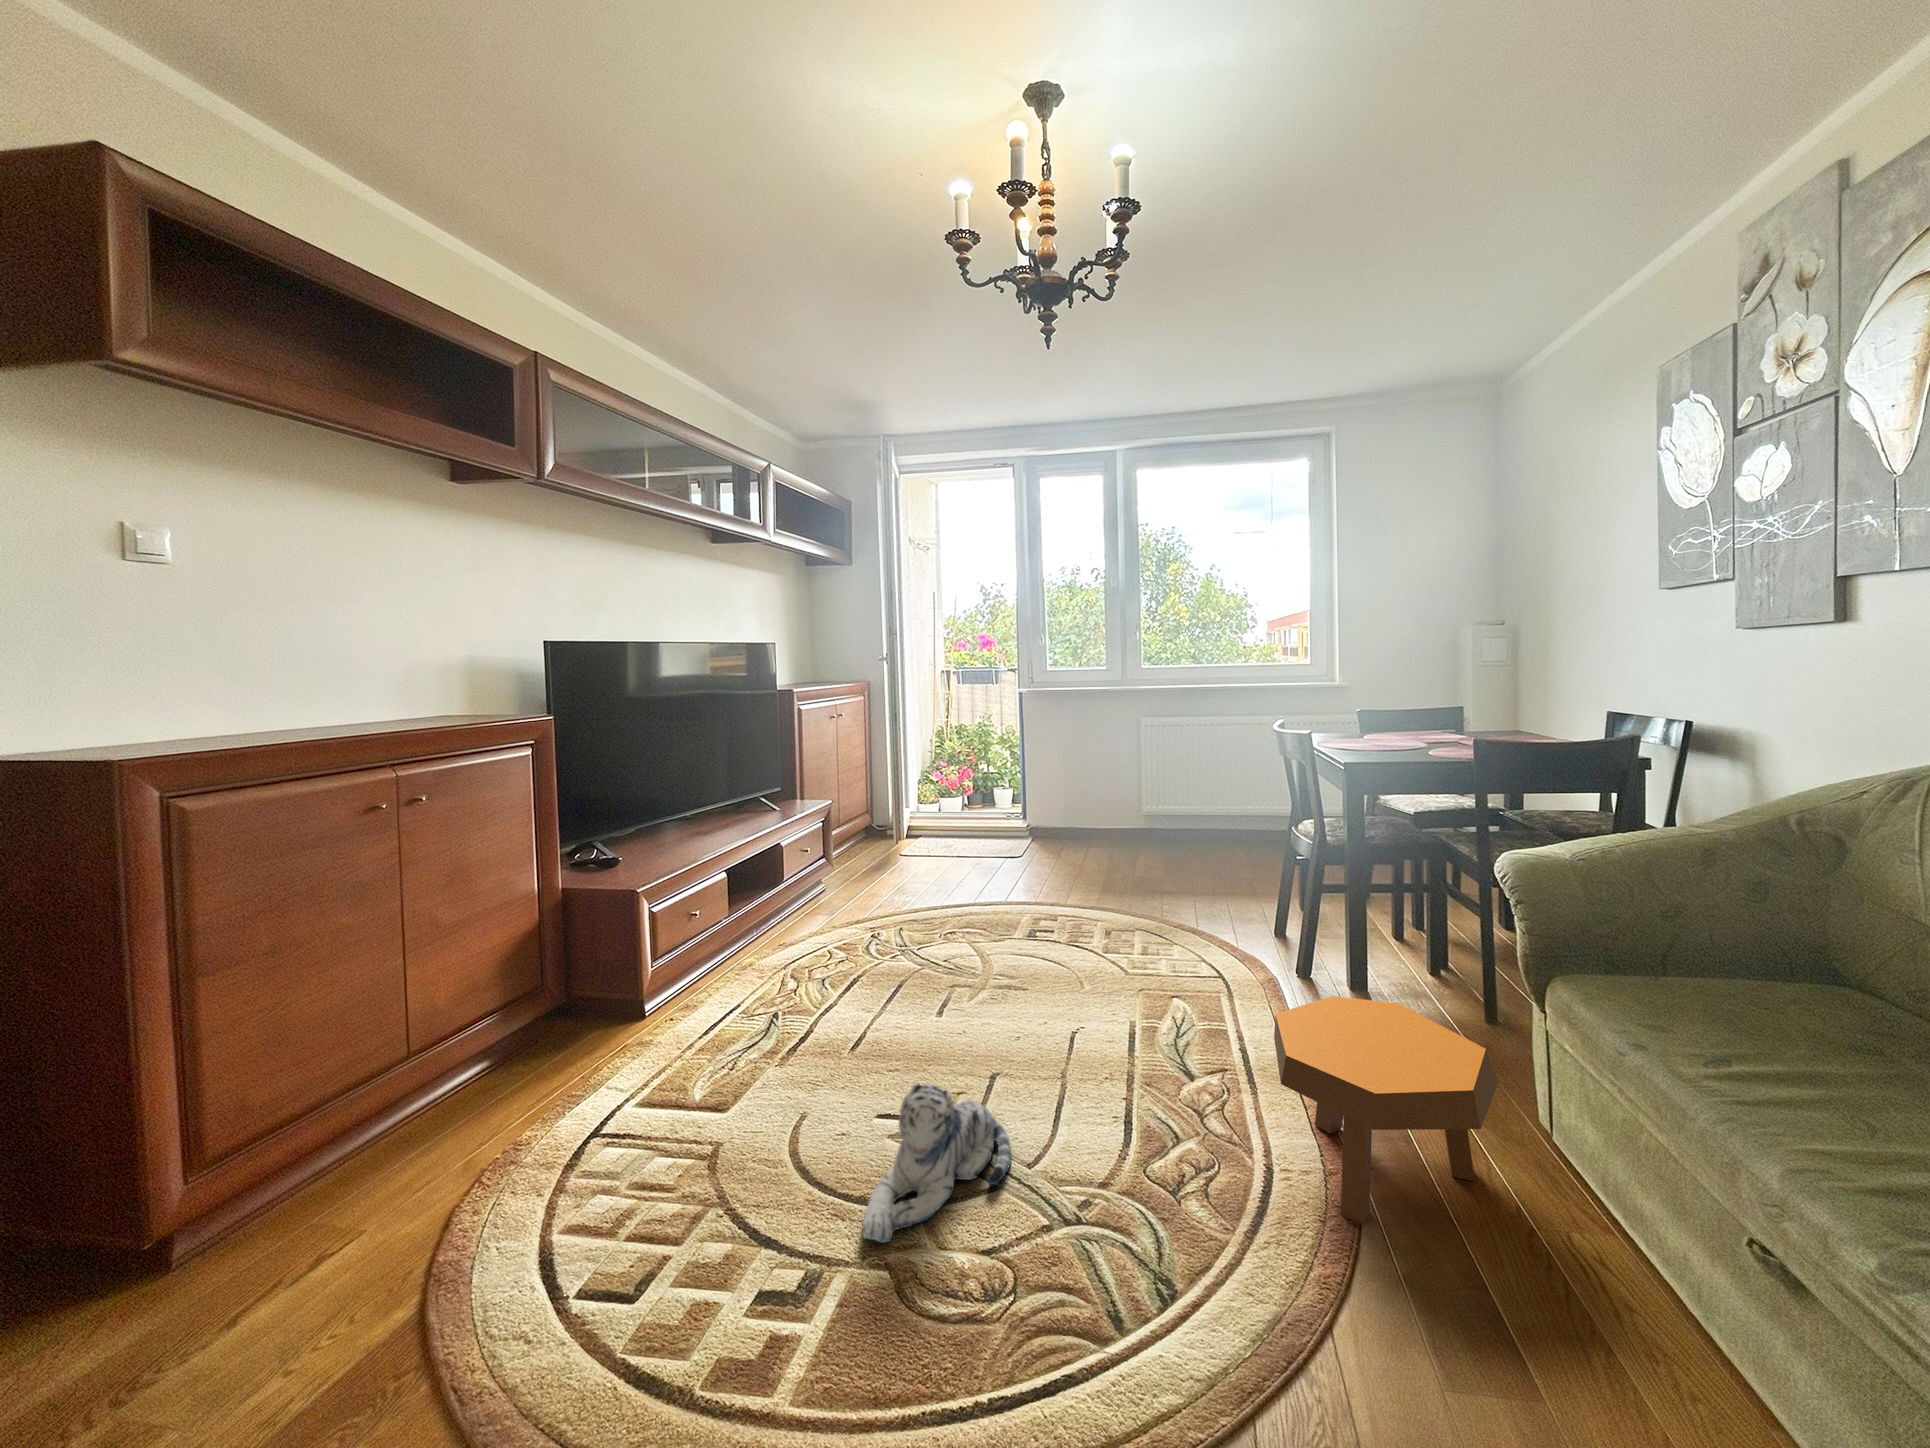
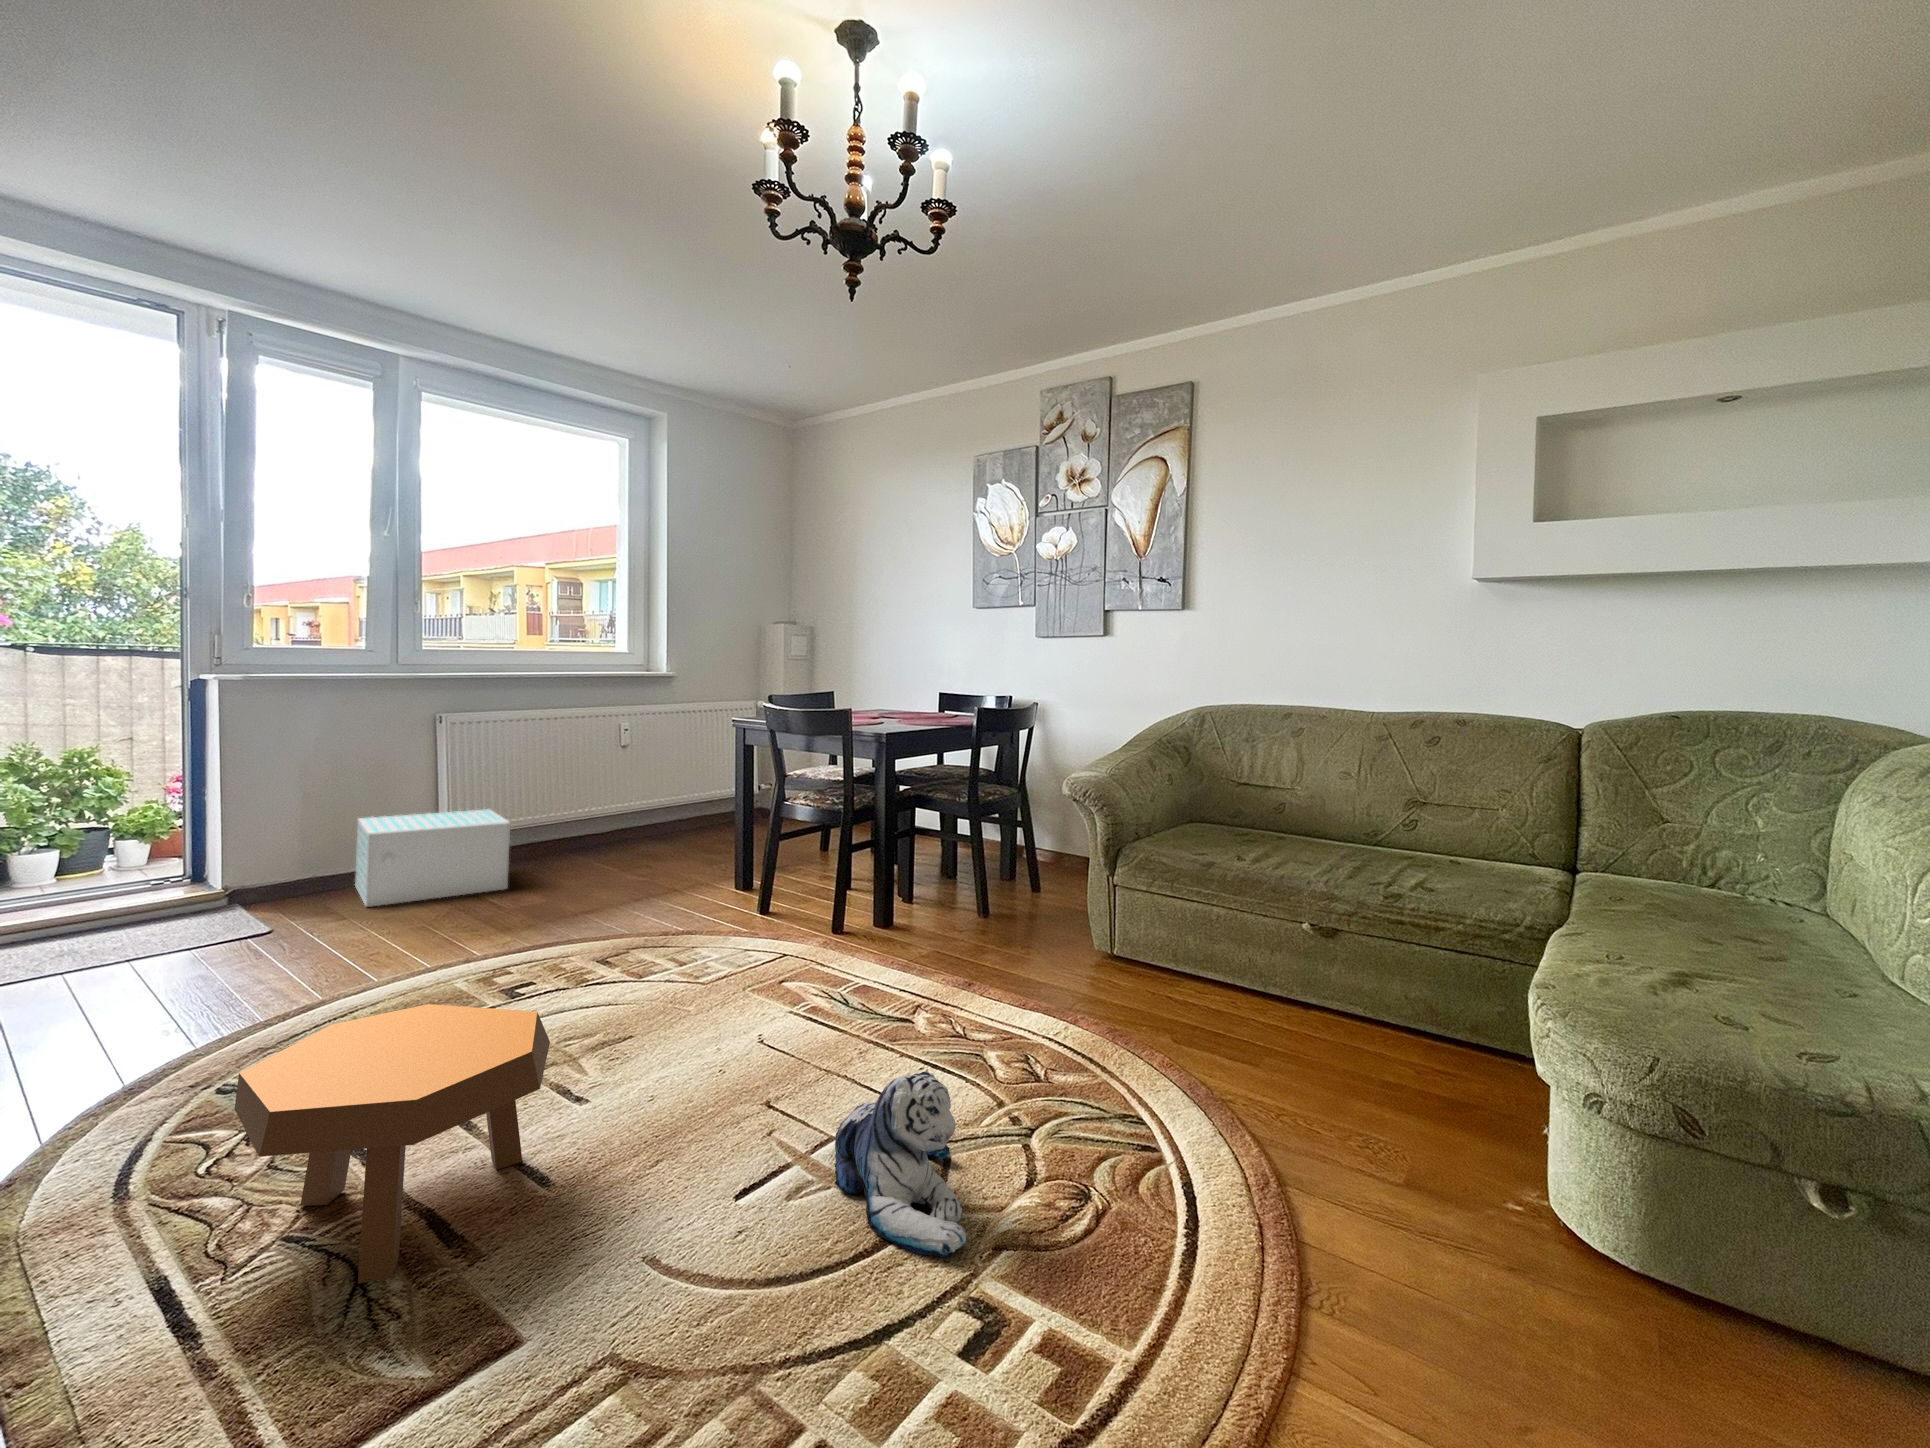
storage box: none [1095,790,1191,857] -> present [355,809,510,907]
footstool: present [1274,996,1499,1224] -> present [234,1004,550,1284]

